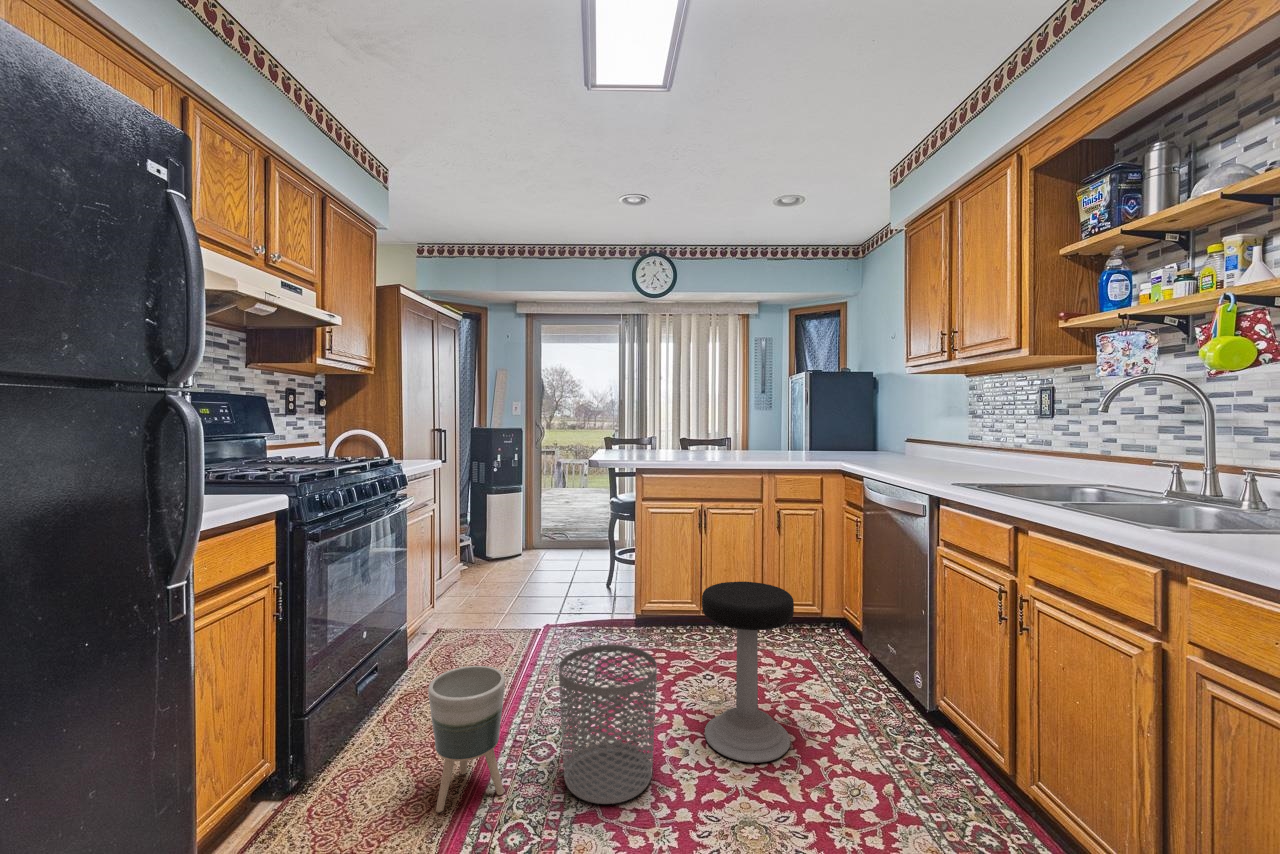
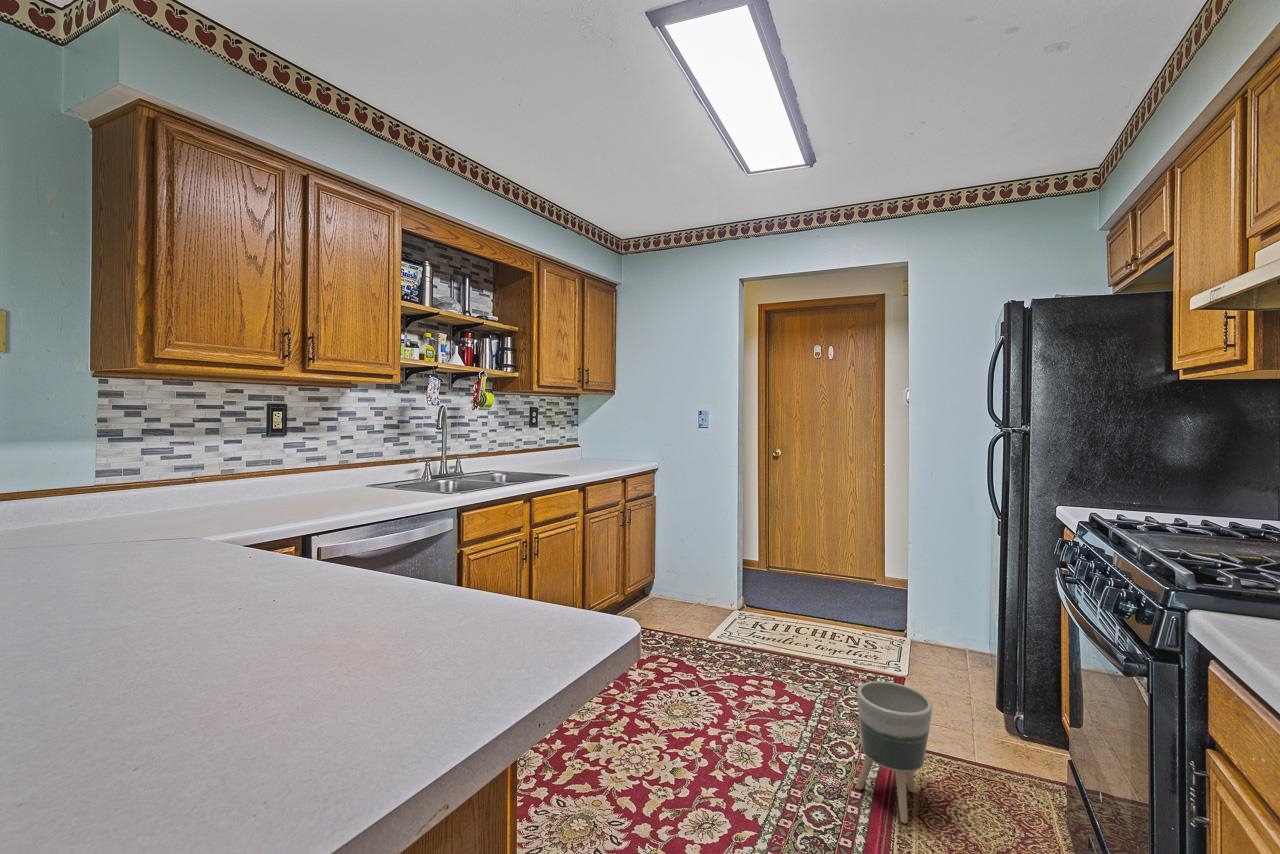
stool: present [702,582,794,763] -> none [569,604,658,786]
waste bin: present [559,645,657,804] -> none [716,651,806,794]

